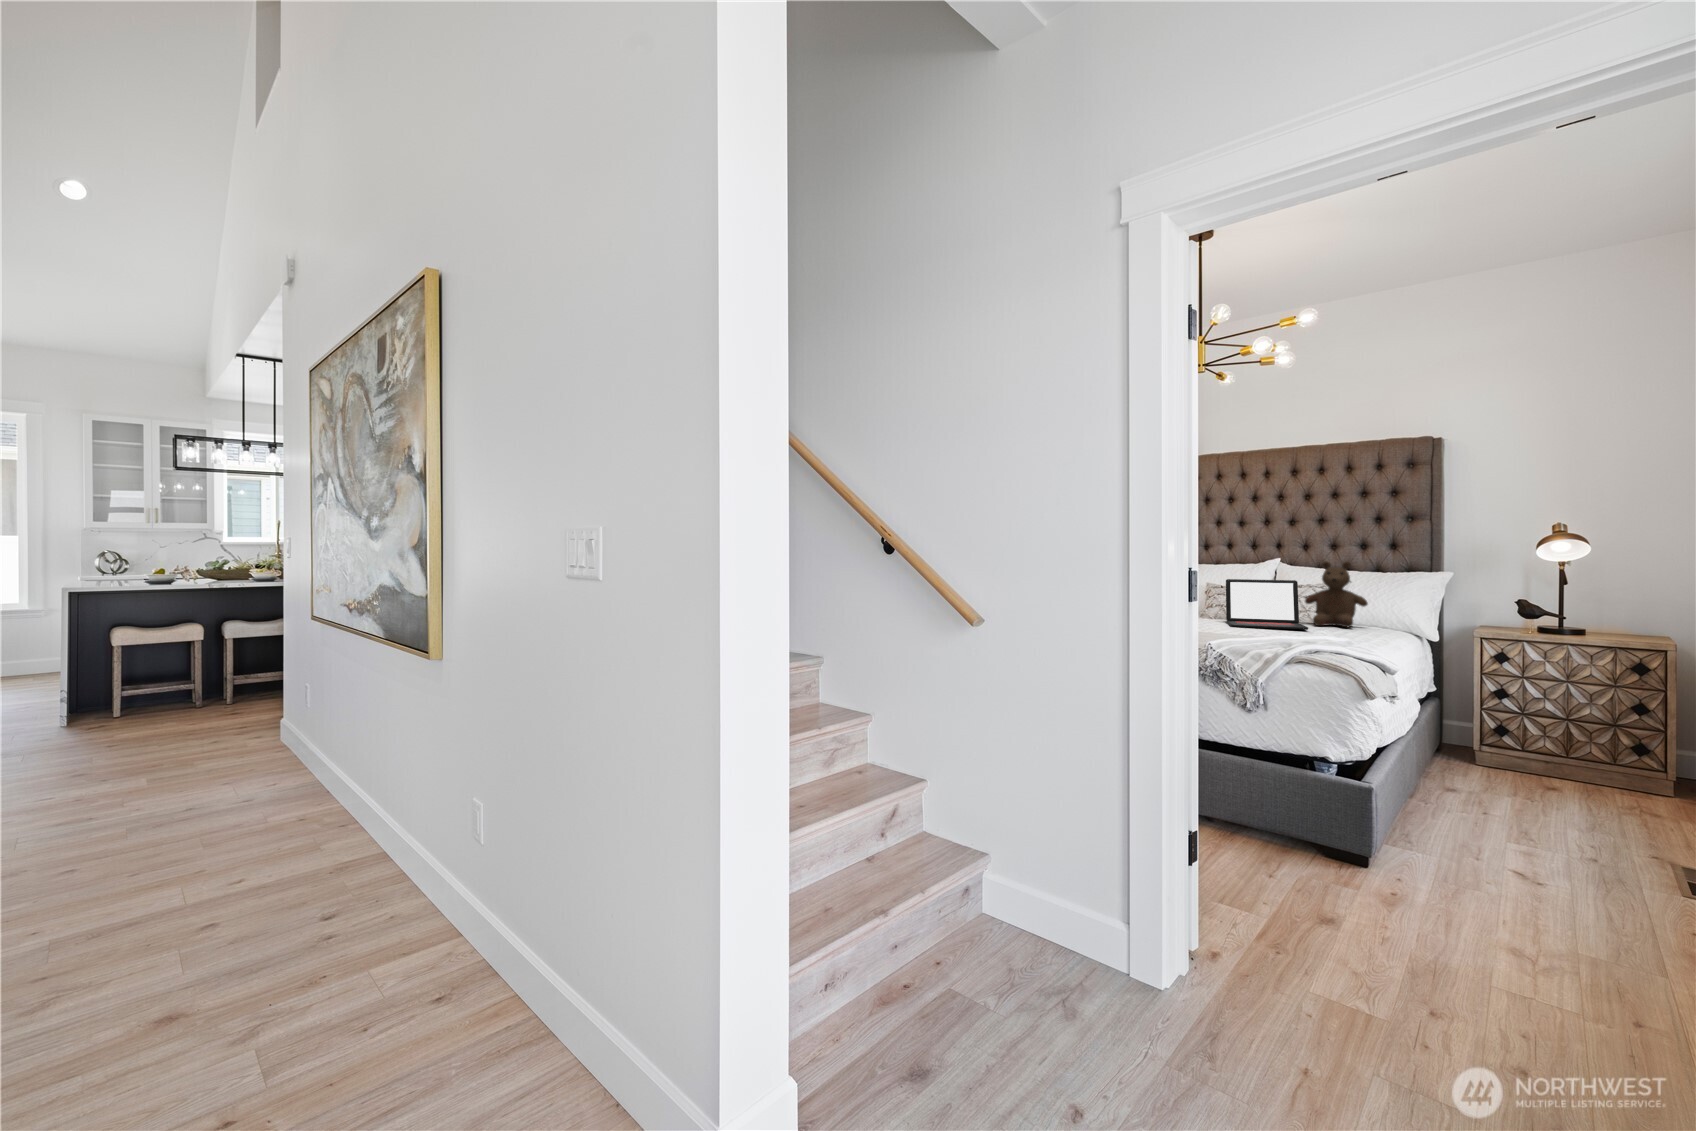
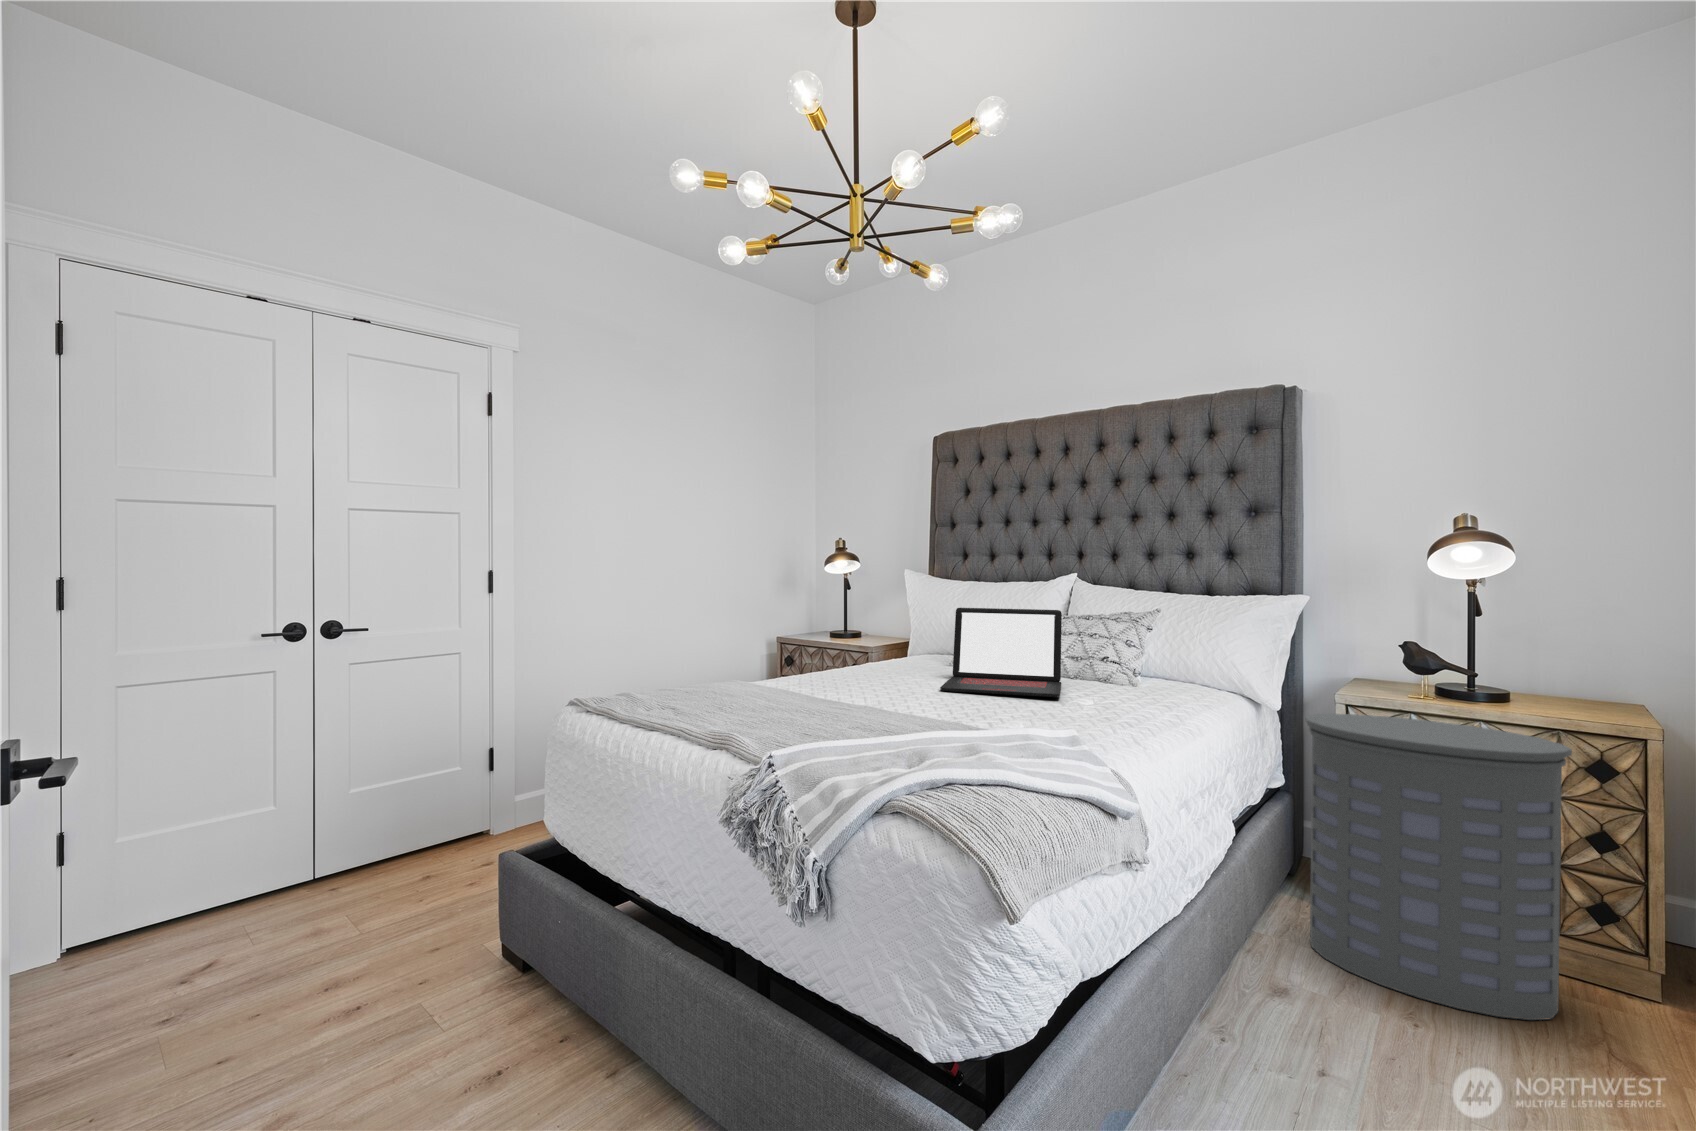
teddy bear: present [1305,561,1368,627] -> none [1085,578,1174,688]
laundry hamper: none [1458,641,1622,800] -> present [1306,714,1572,1020]

